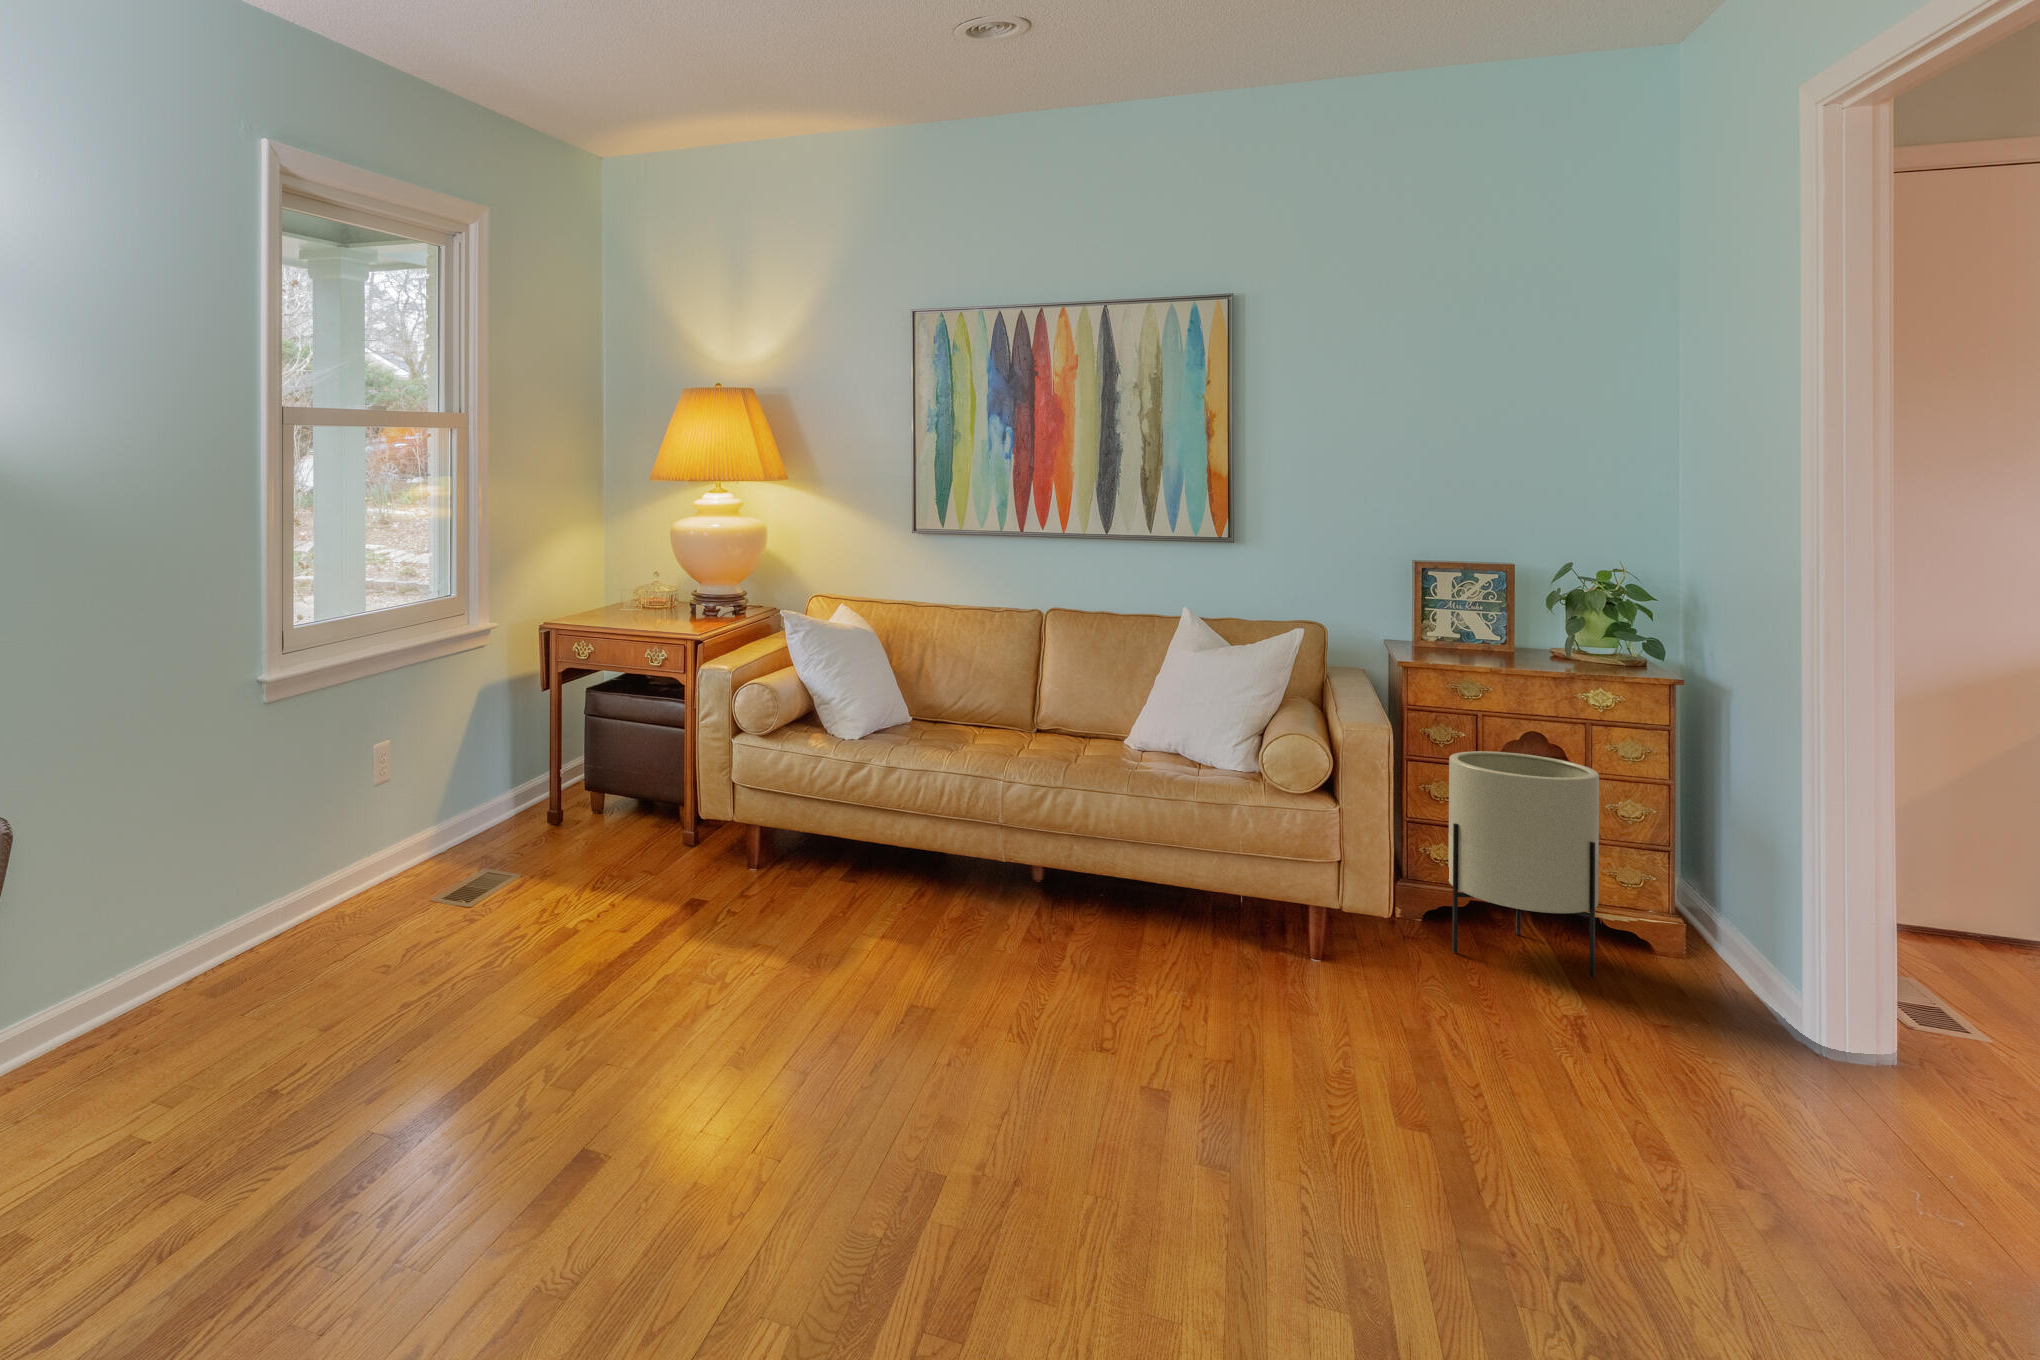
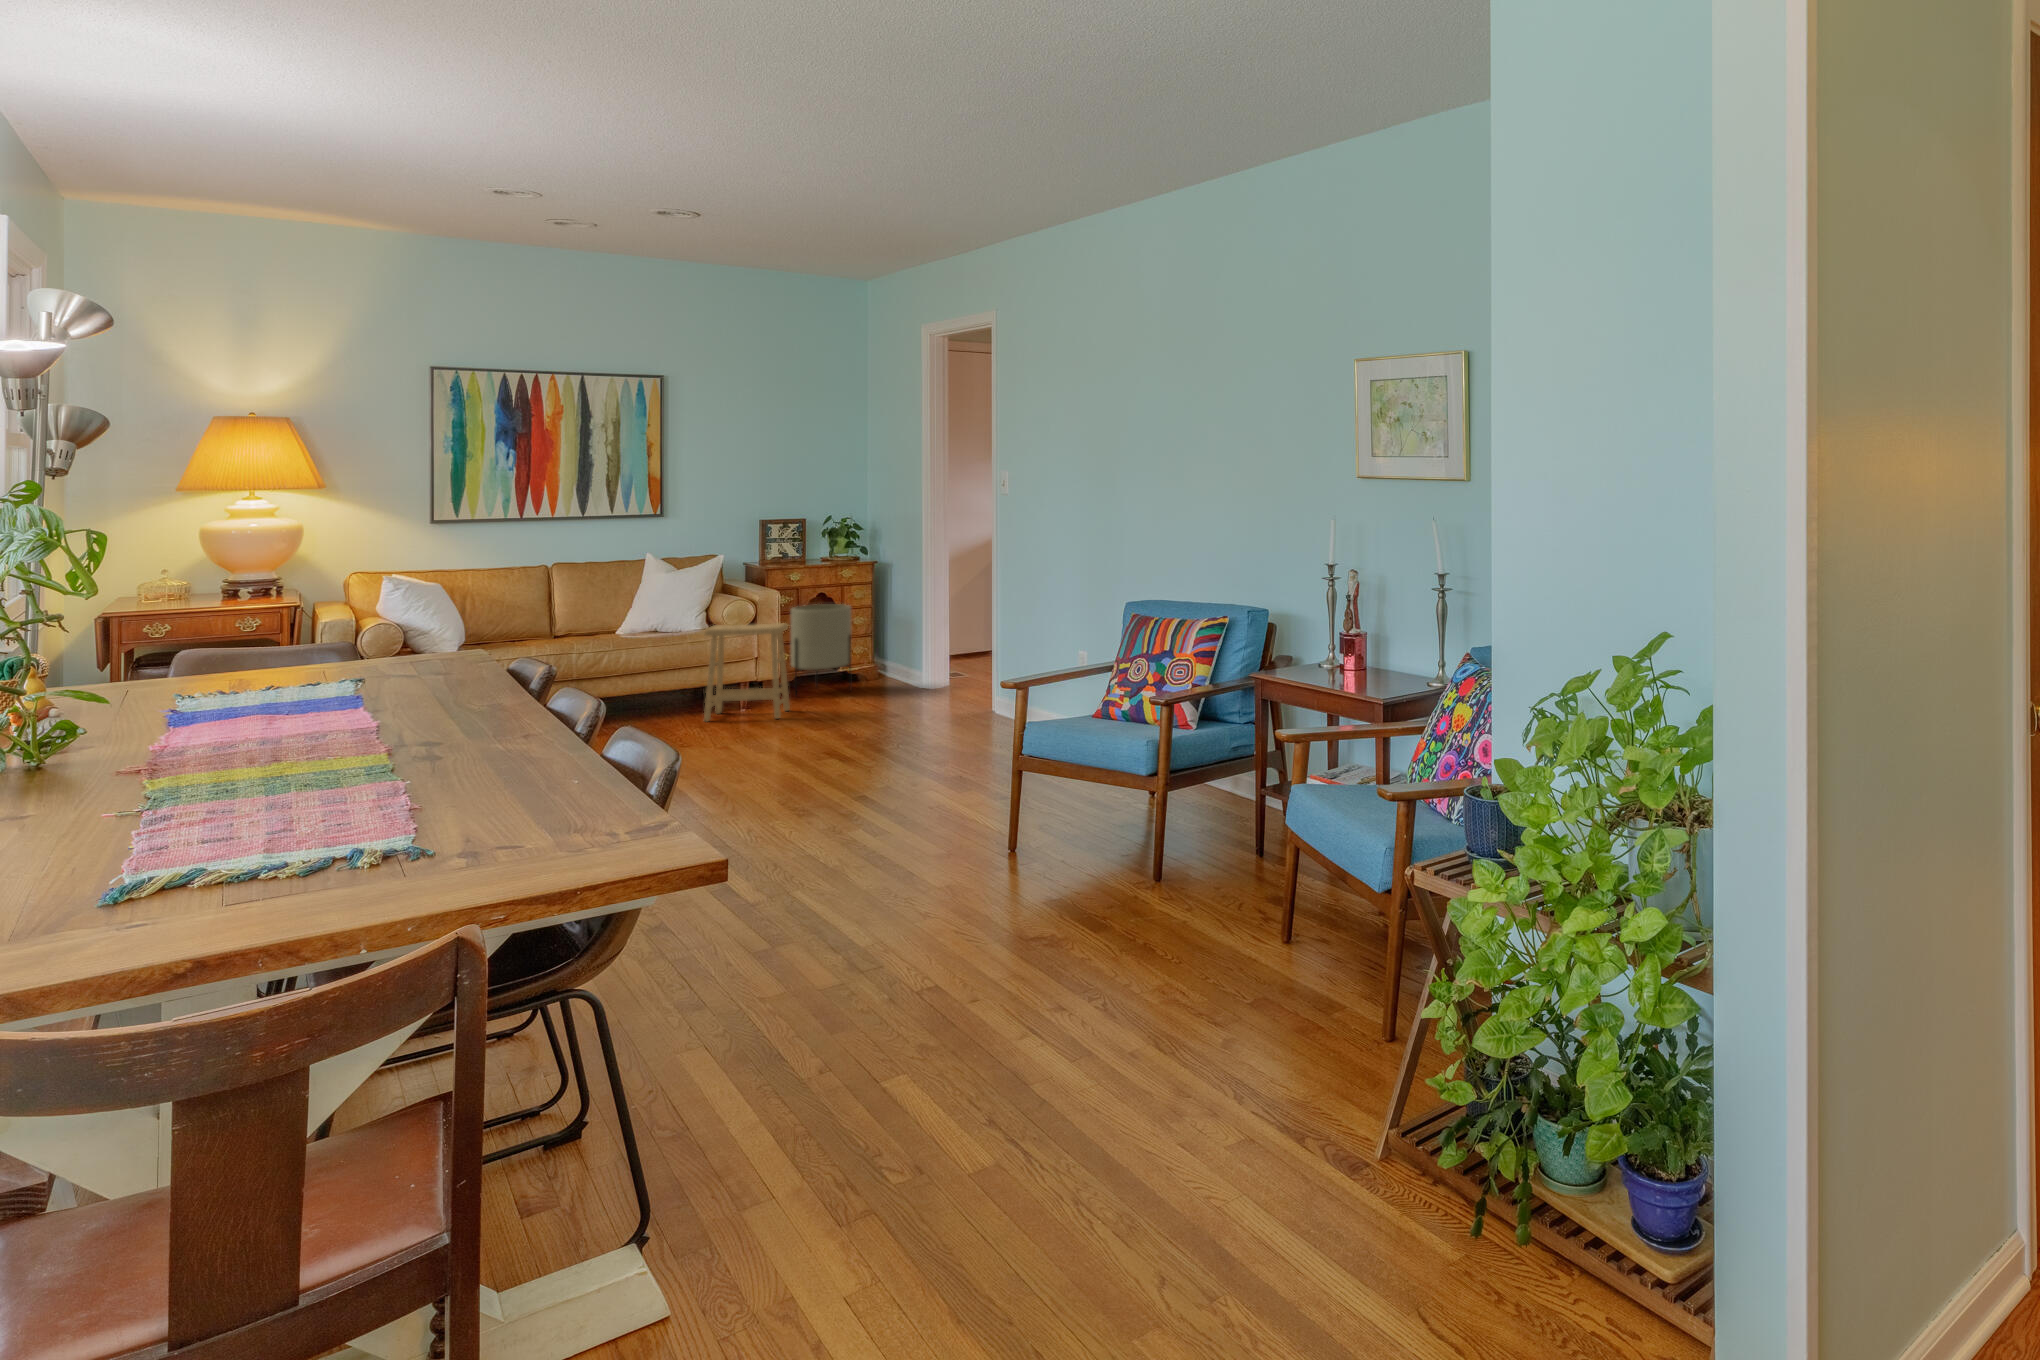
footstool: none [1216,770,1414,1022] -> present [704,623,790,721]

